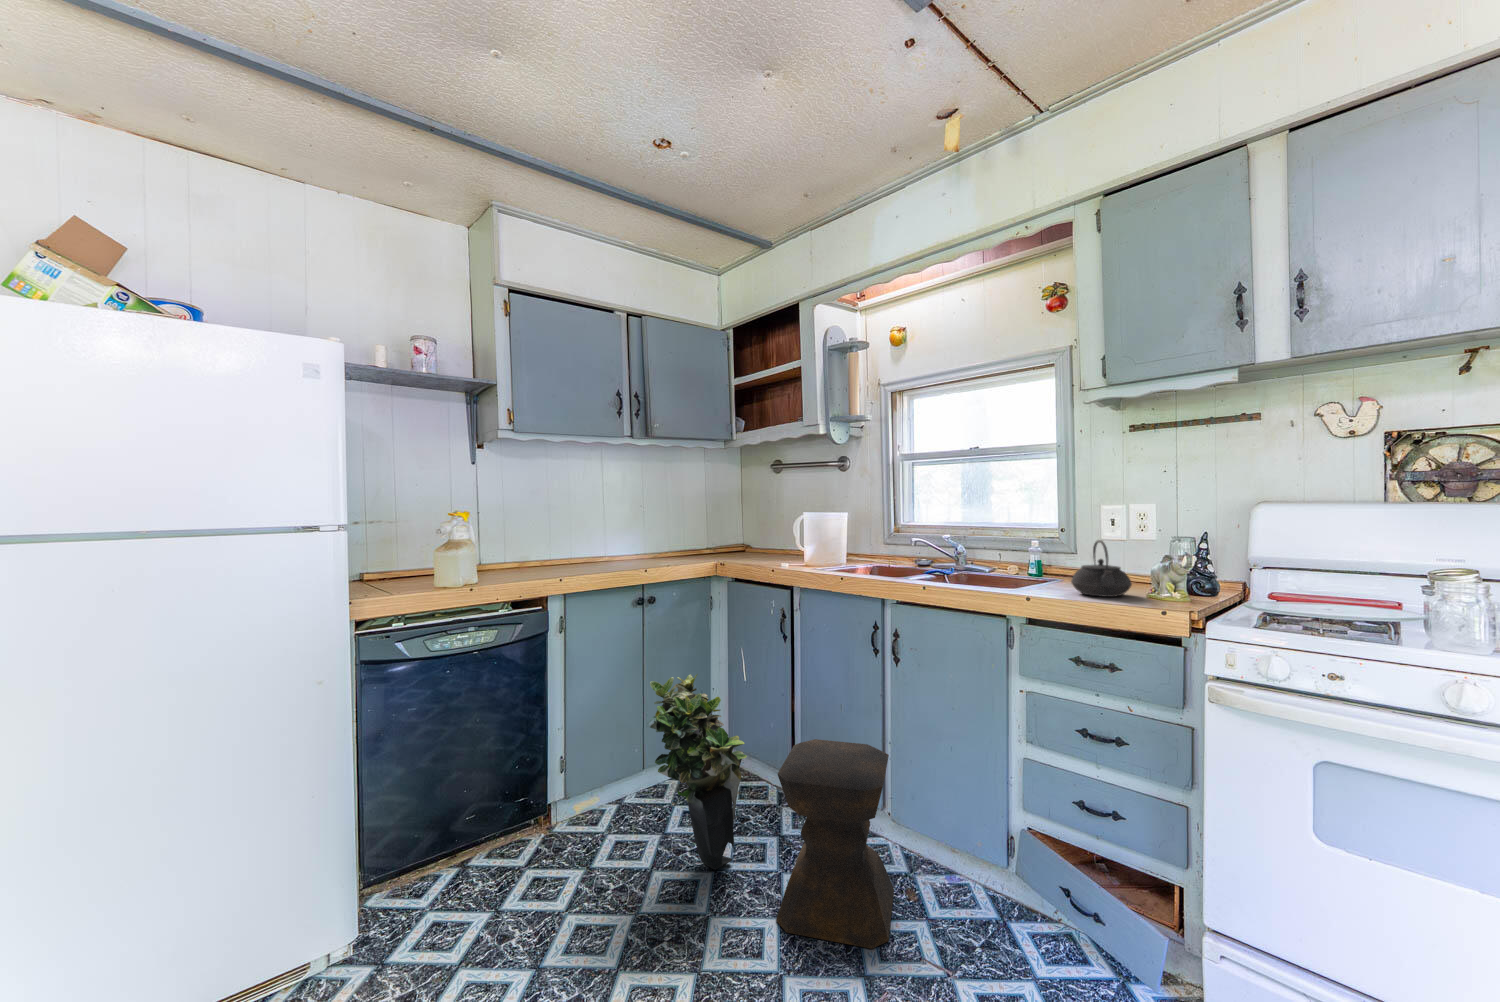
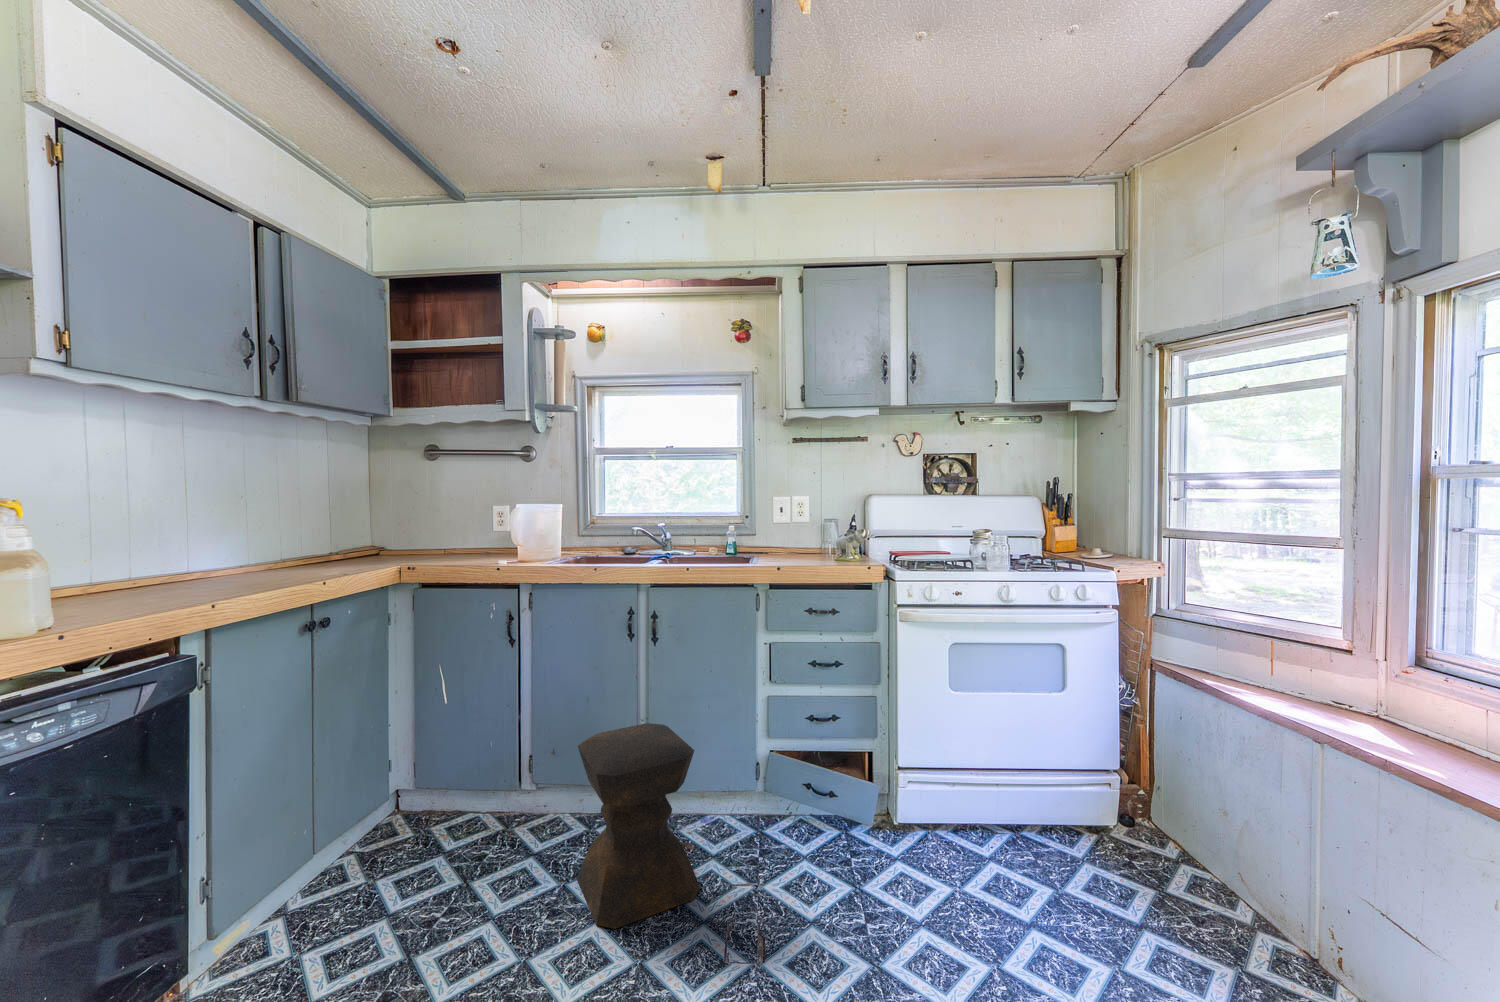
teapot: present [1071,540,1132,597] -> none [788,522,827,564]
potted plant: present [647,674,747,870] -> none [373,701,517,917]

